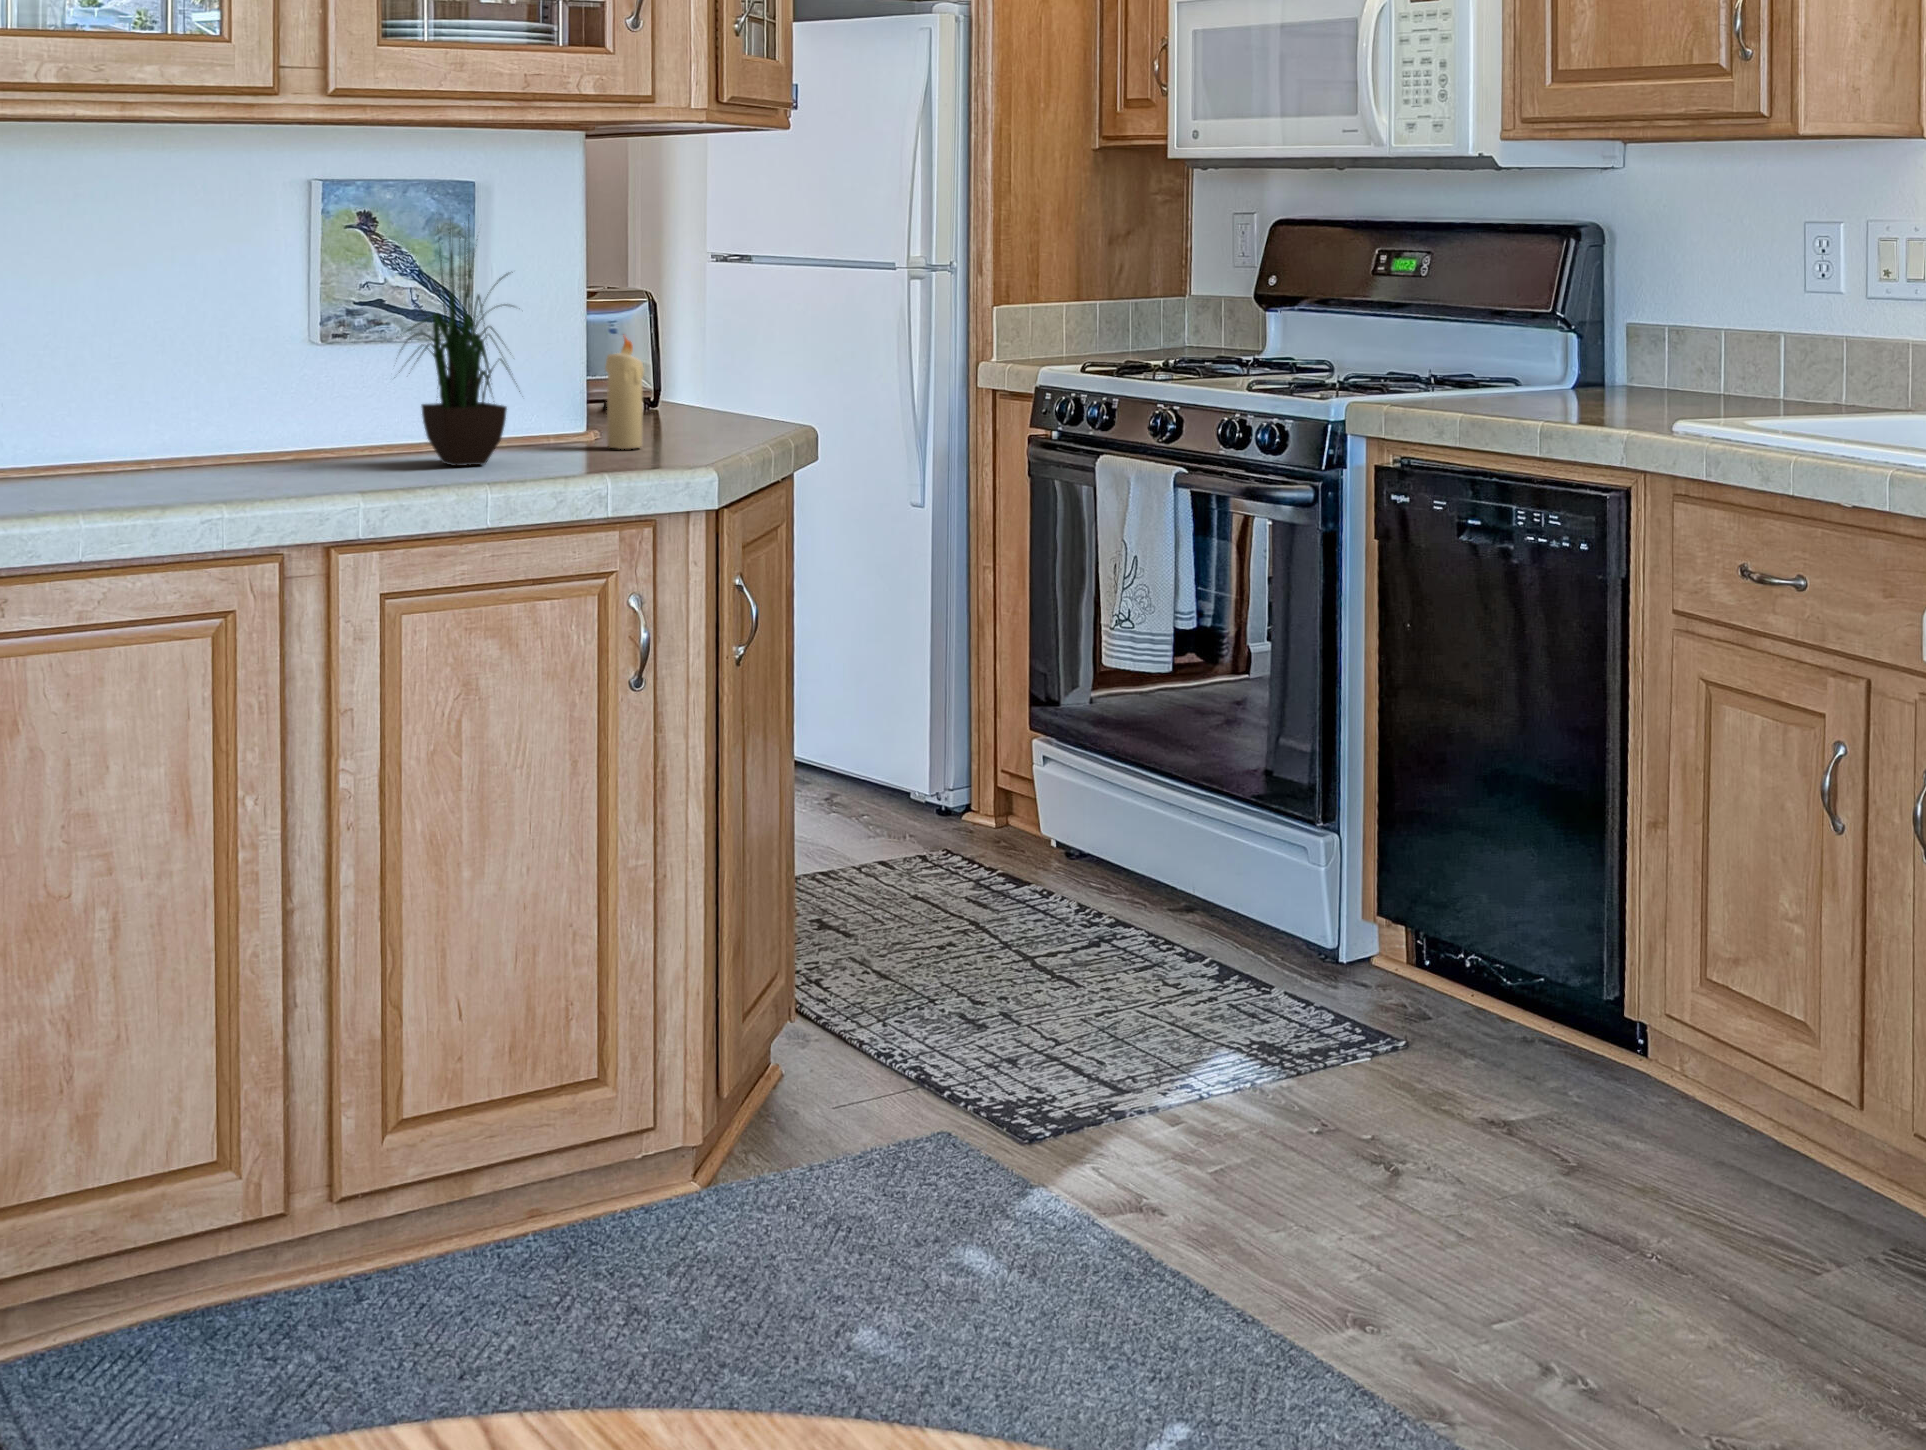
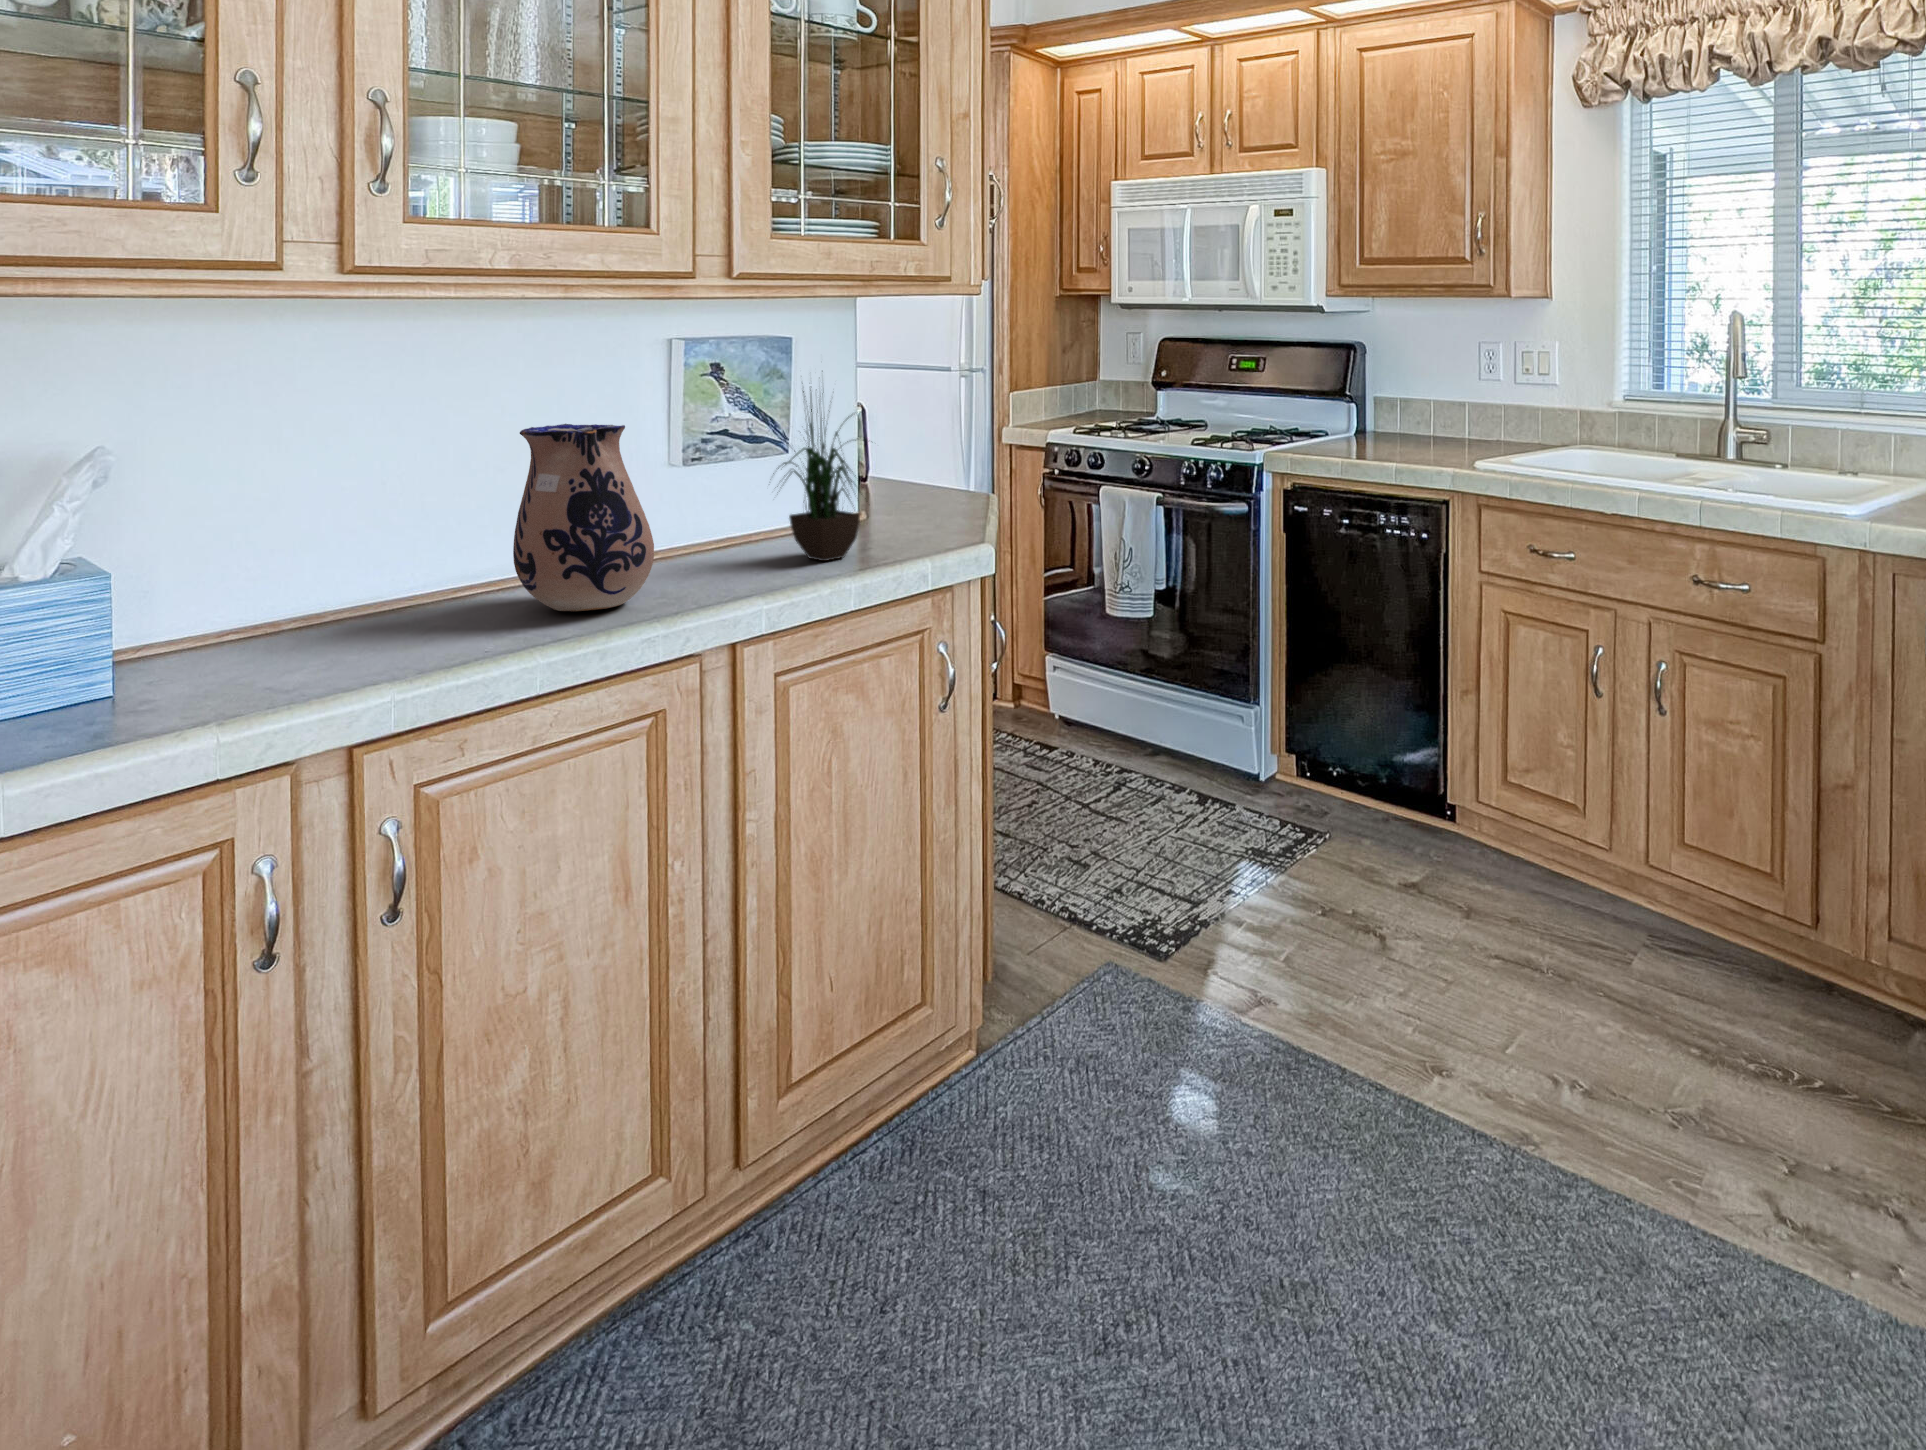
ceramic pitcher: none [61,268,218,486] -> present [513,424,654,612]
candle: present [605,336,644,449] -> none [902,450,930,532]

